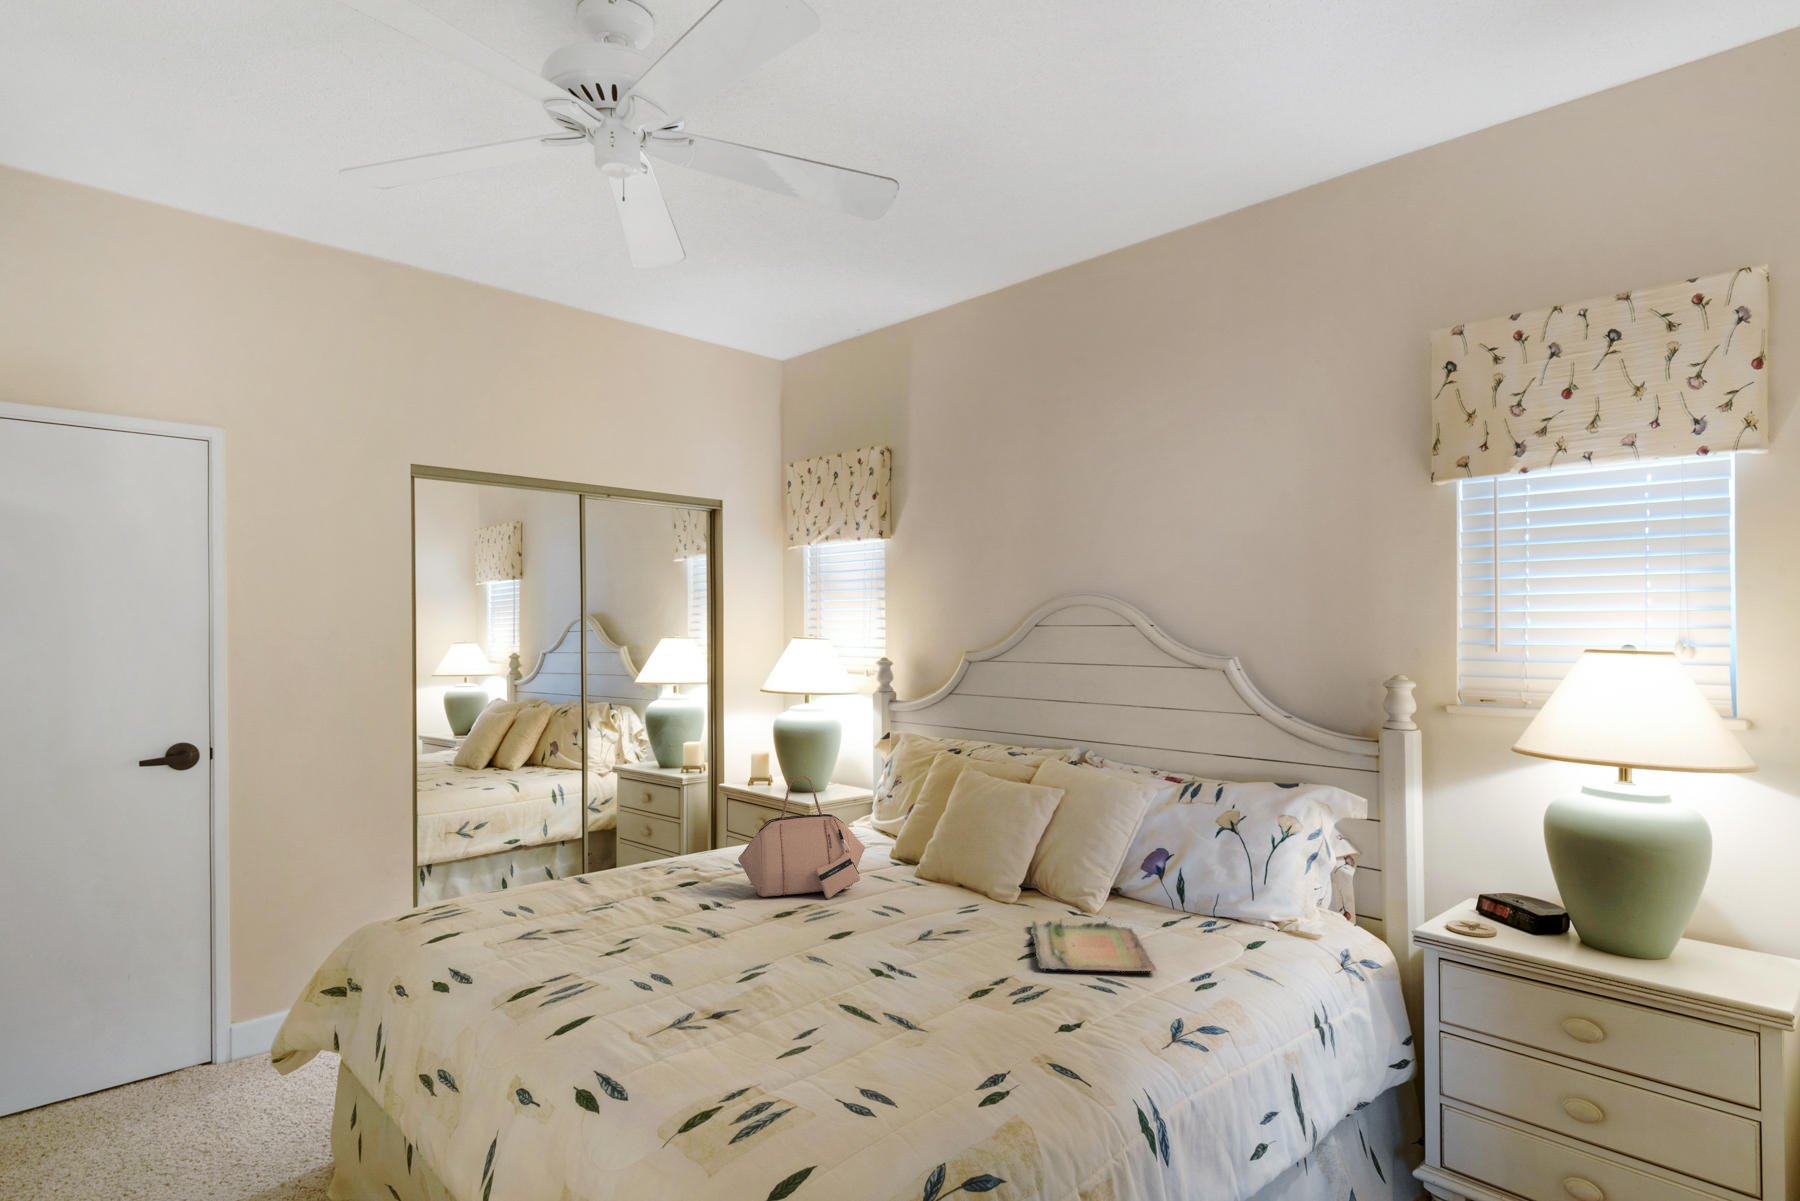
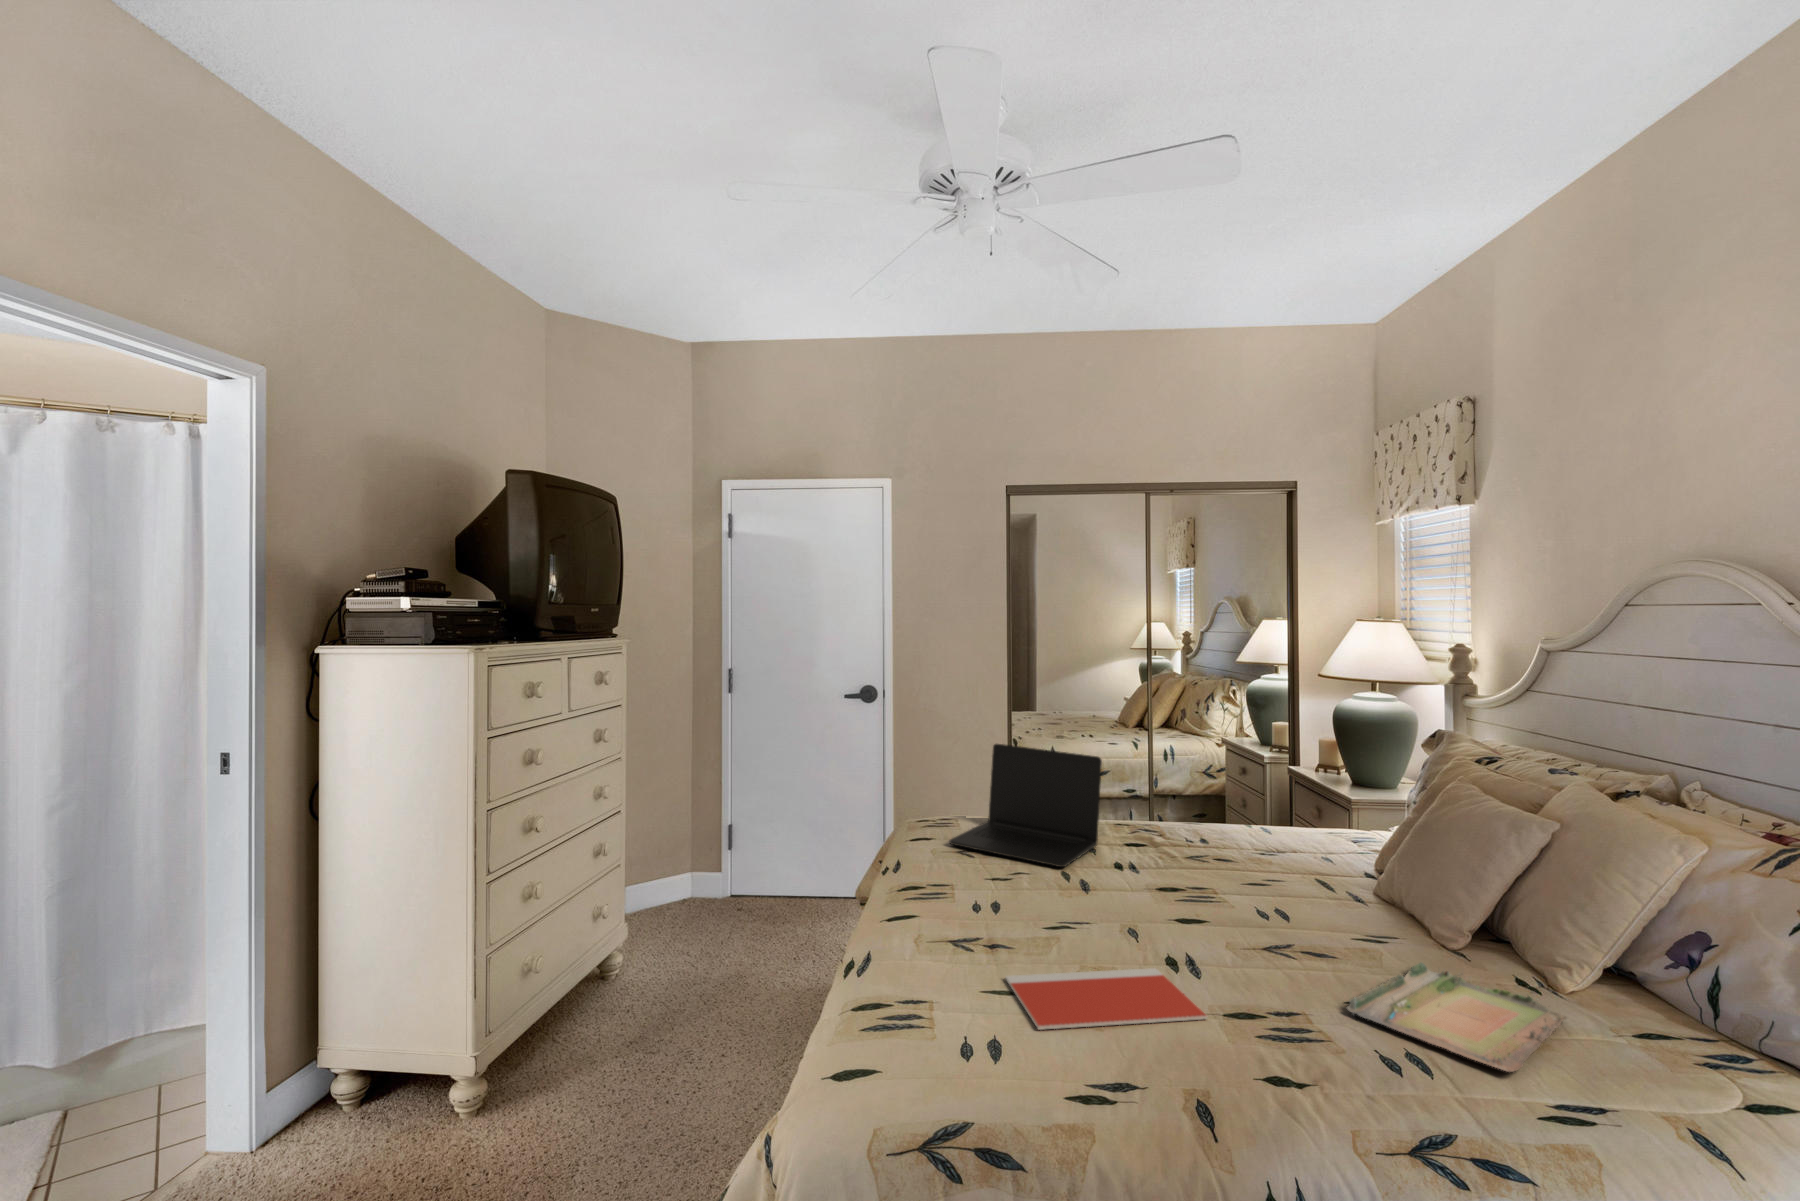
handbag: present [738,775,865,899] -> none [1148,749,1285,877]
laptop: none [535,802,693,941] -> present [949,744,1102,867]
notebook: none [802,987,978,1069] -> present [1005,968,1208,1030]

